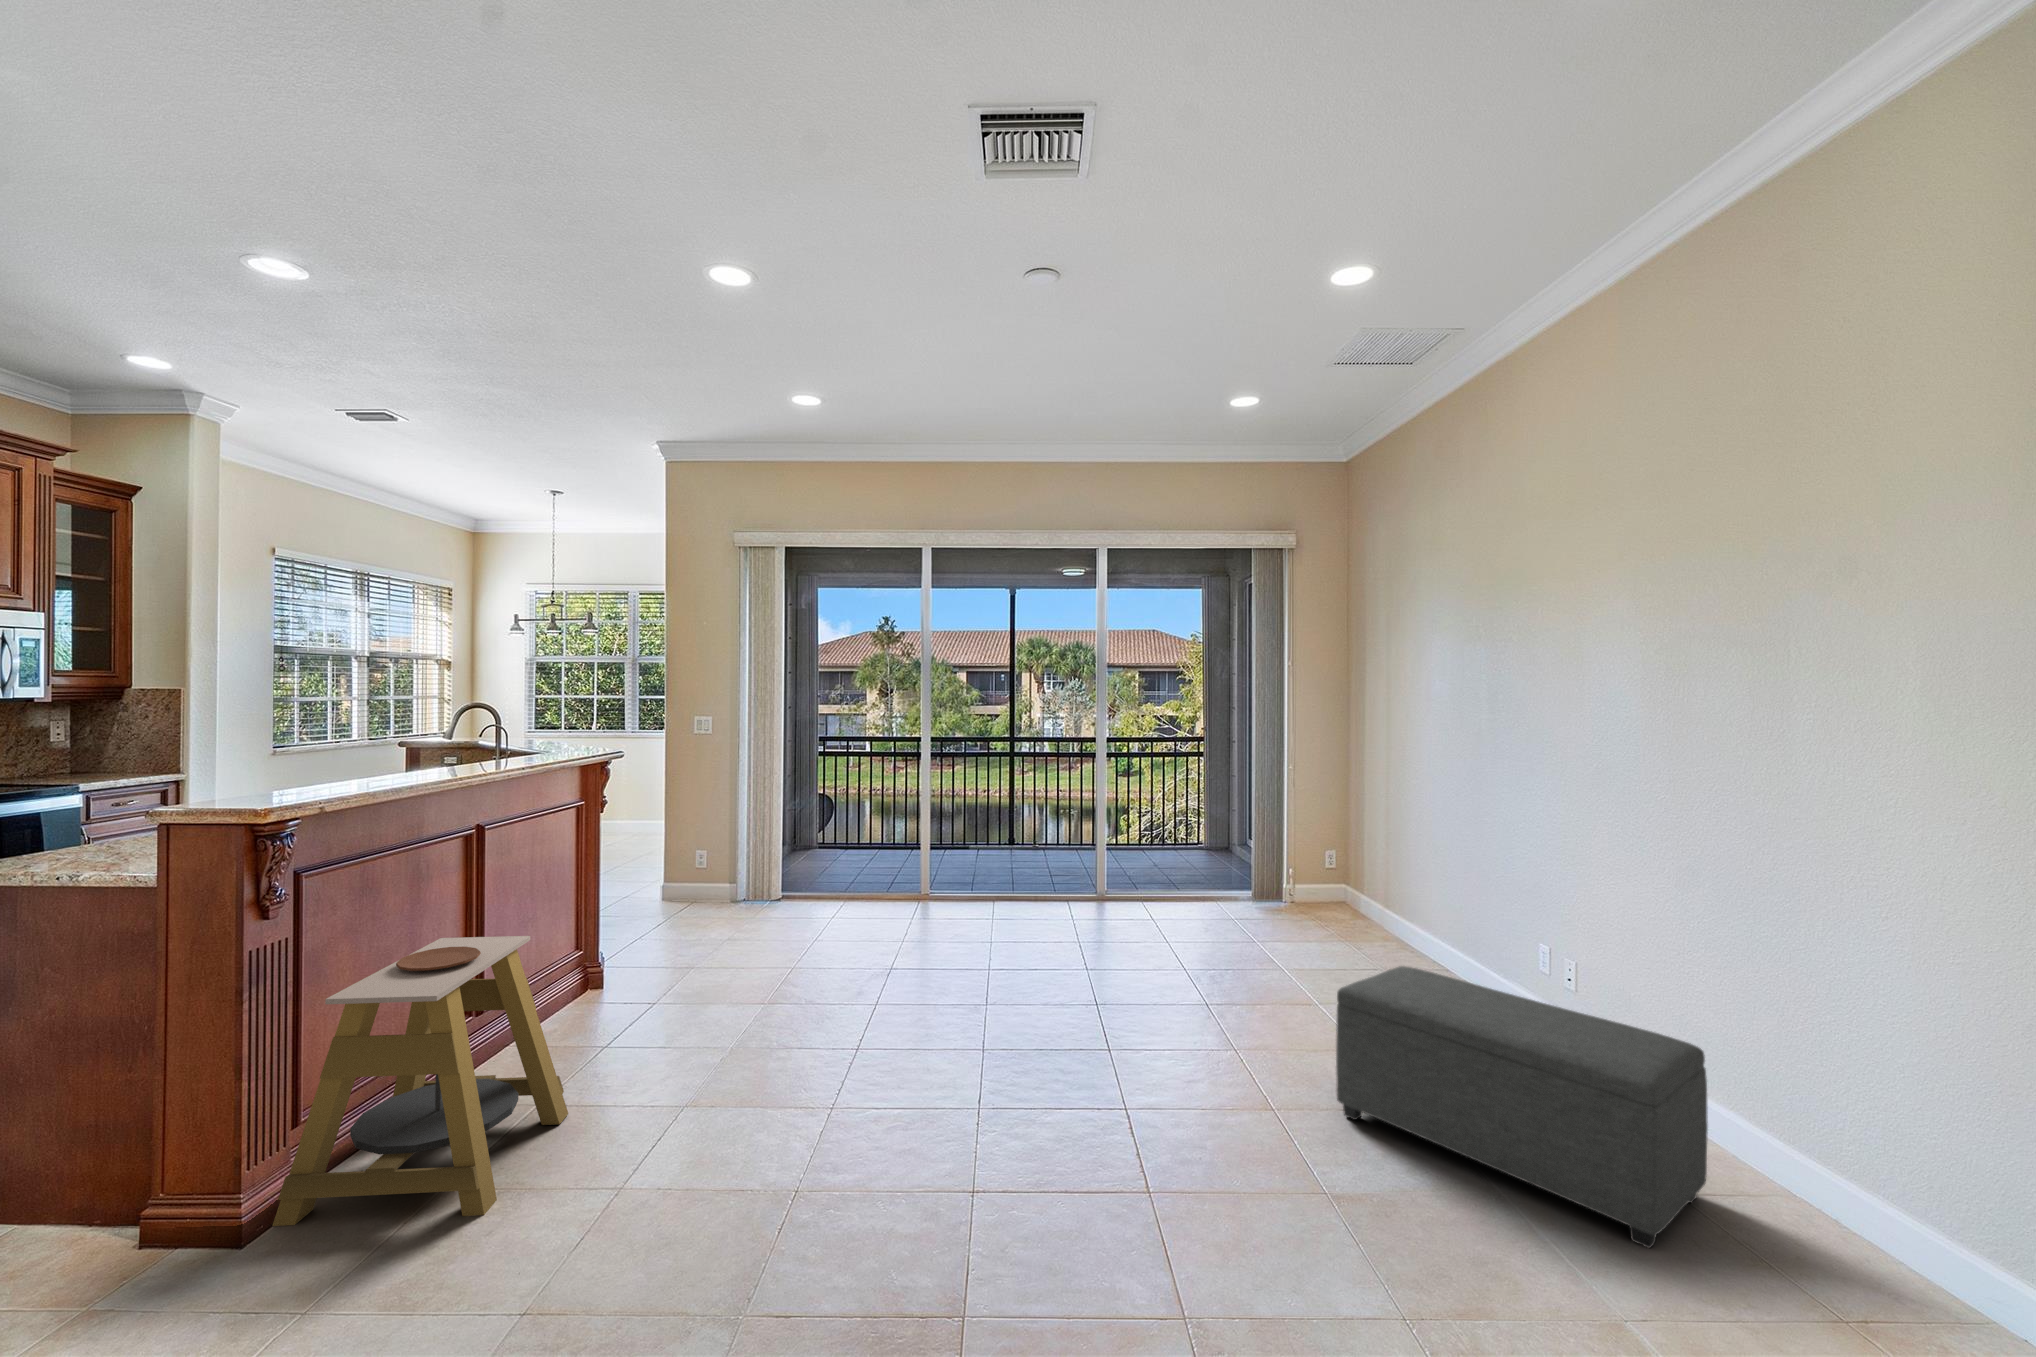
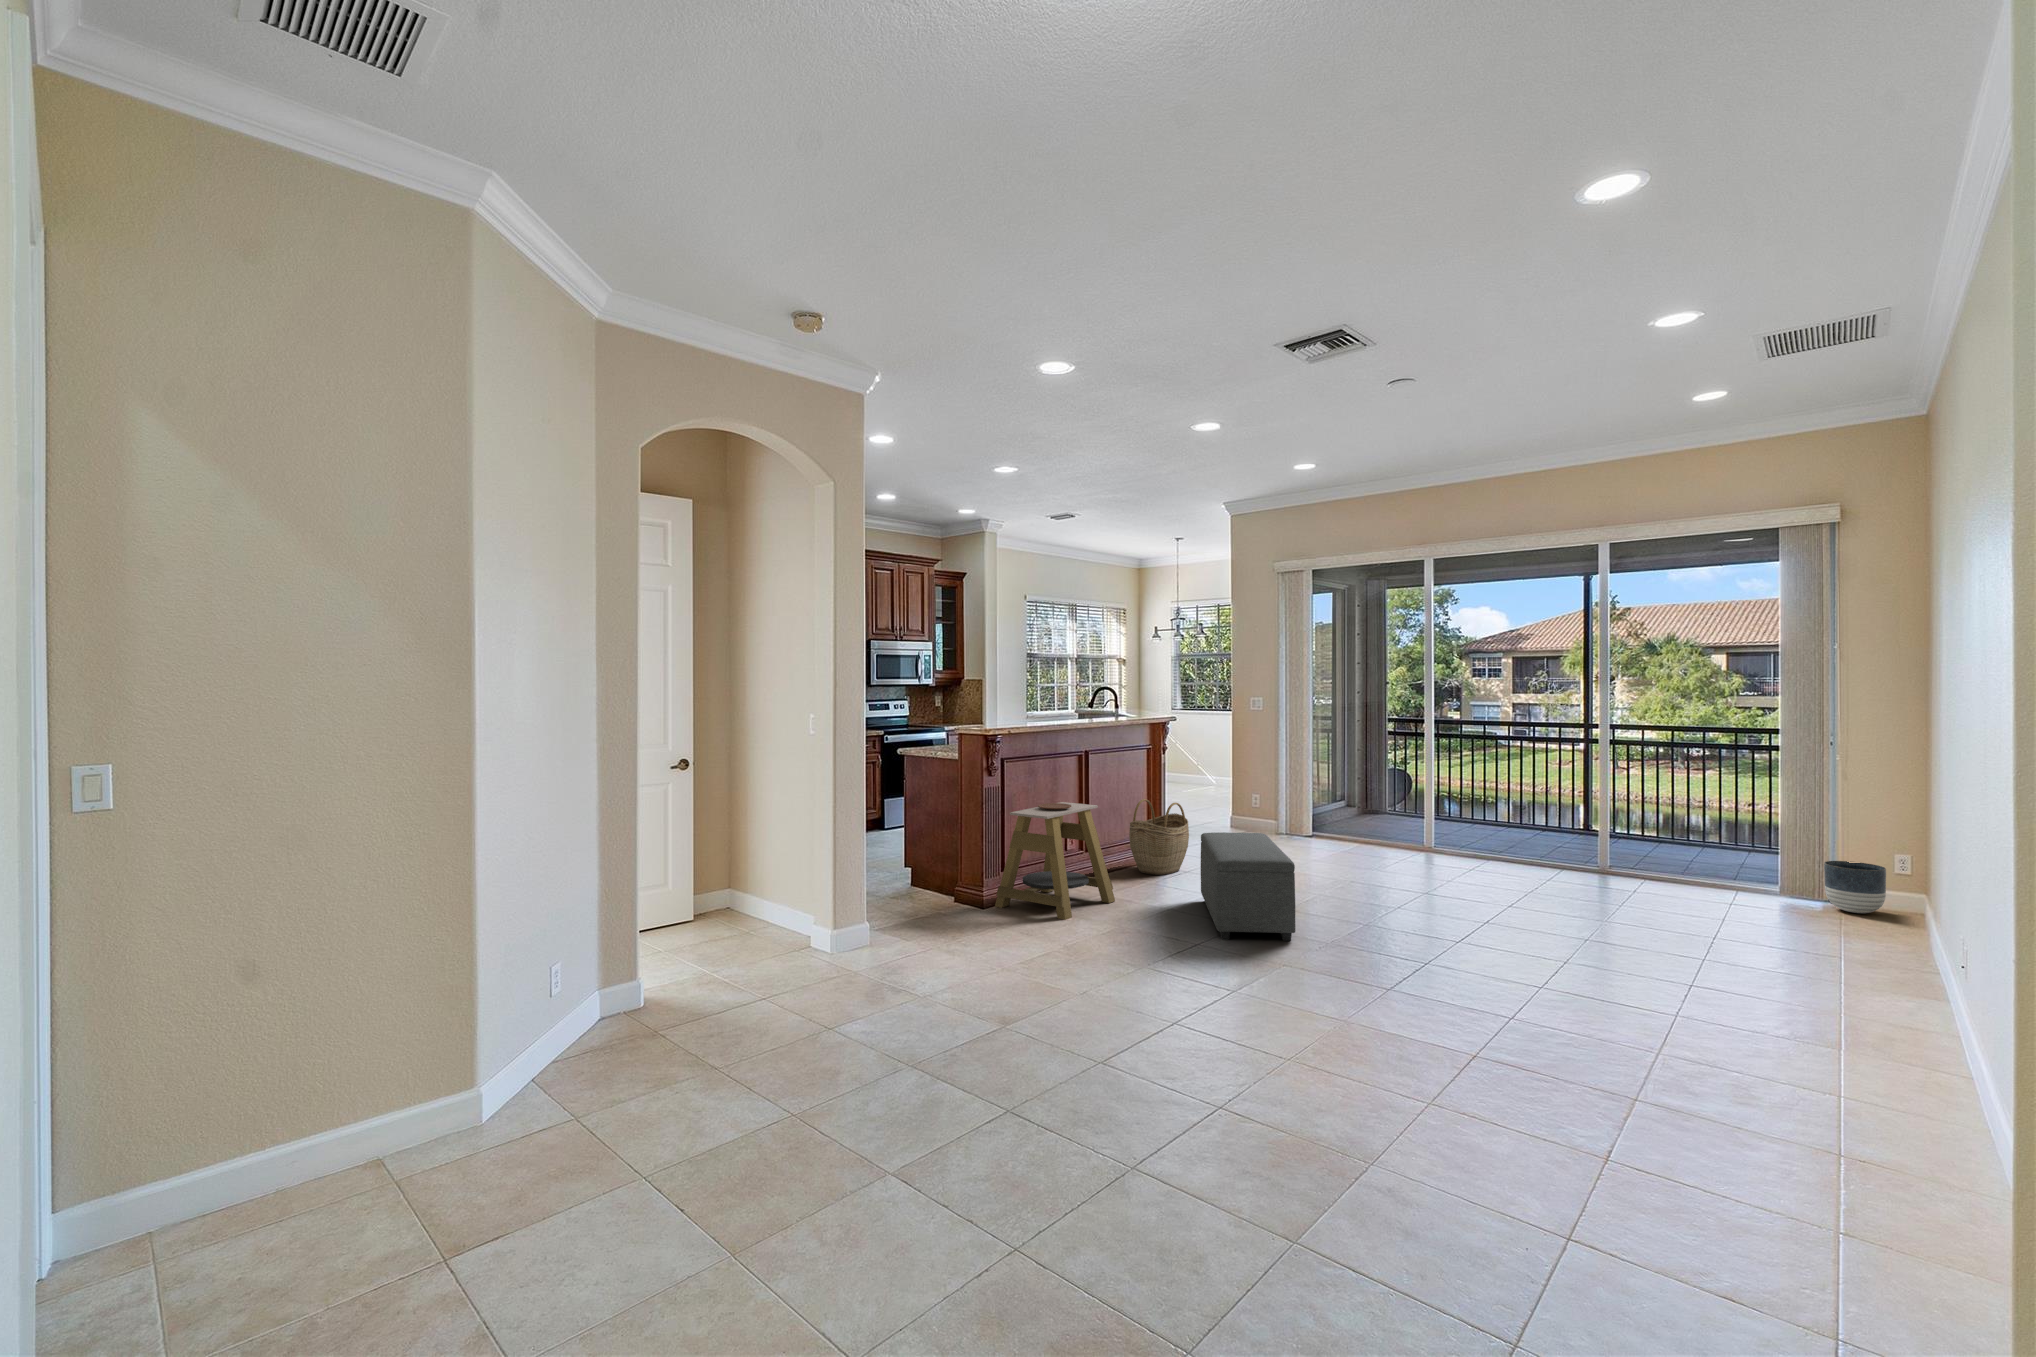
planter: none [1292,862,1336,910] -> present [1824,861,1886,913]
woven basket: none [554,892,656,1021] -> present [1129,799,1189,875]
ottoman: present [1336,966,1708,1248] -> present [1201,832,1296,941]

